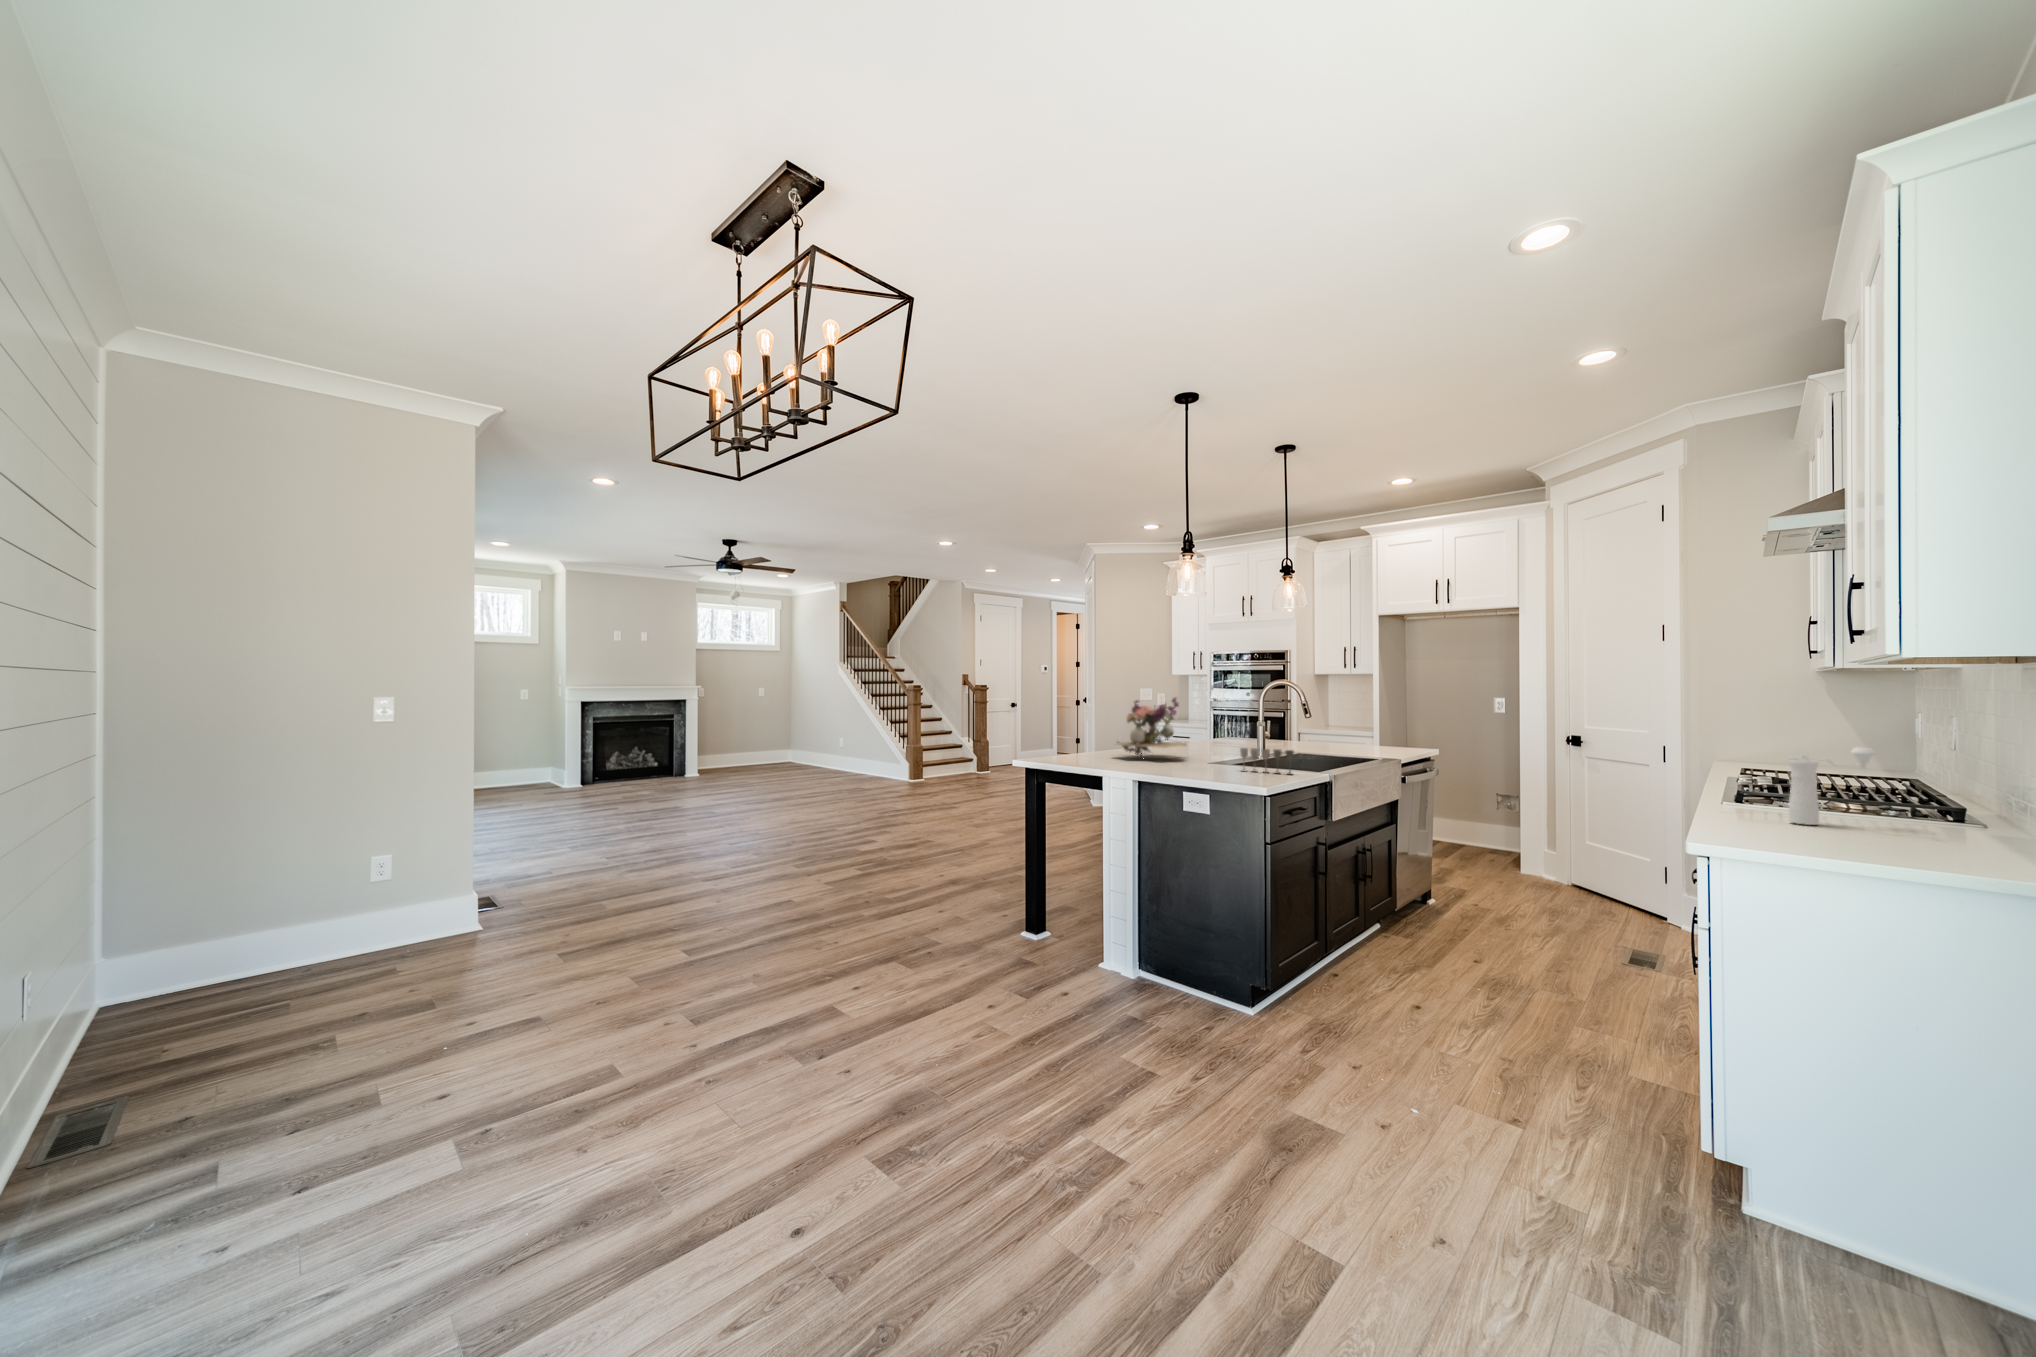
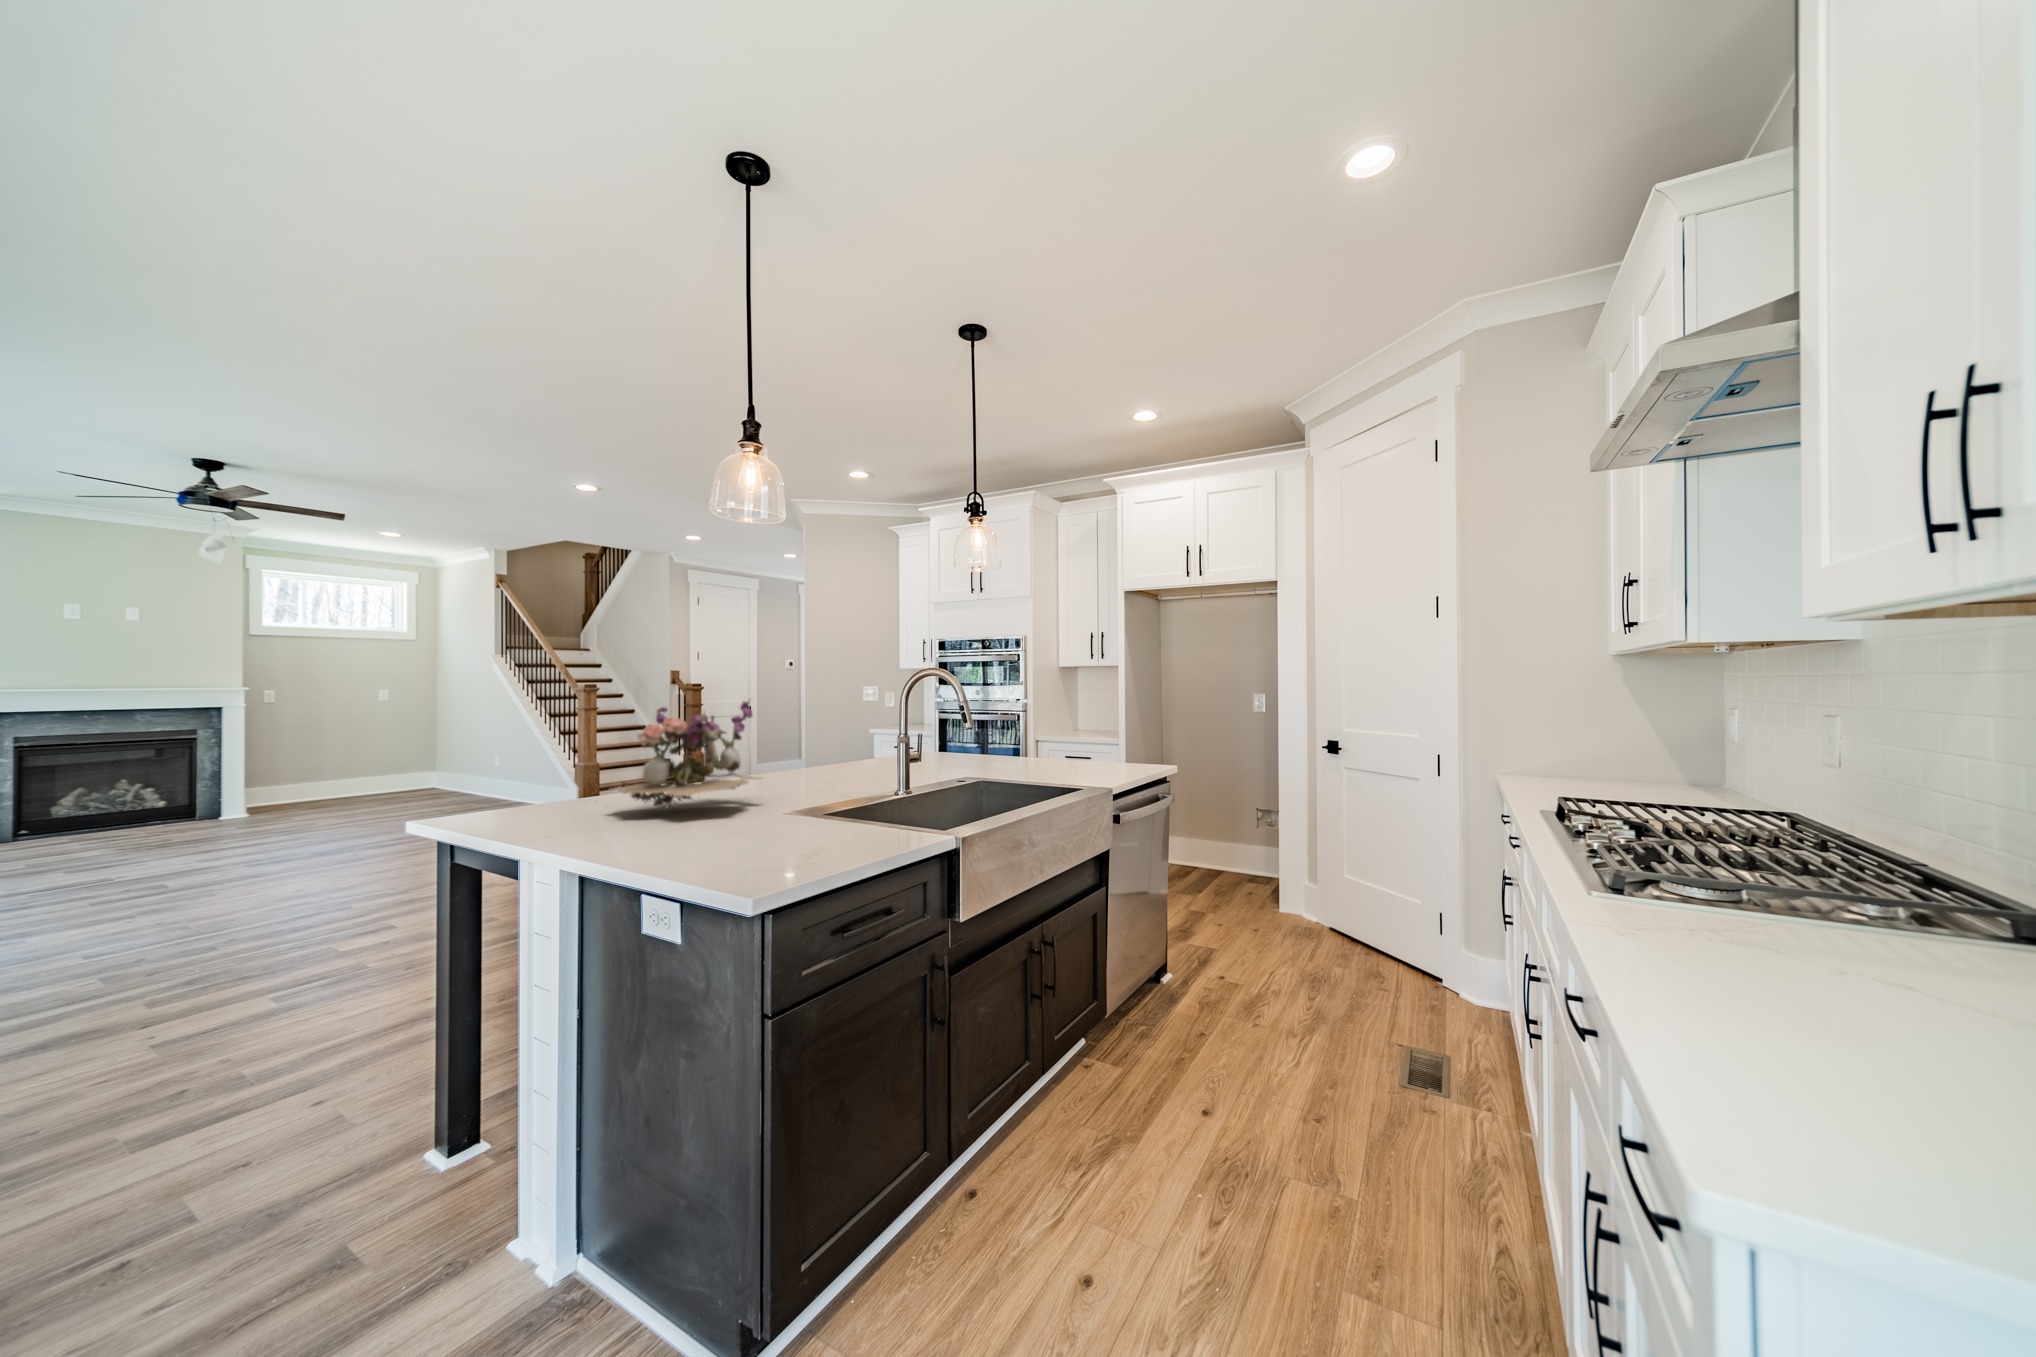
pepper mill: present [1788,747,1875,825] -> none [1725,805,1901,979]
wine glass: present [1240,748,1294,774] -> none [789,797,878,847]

